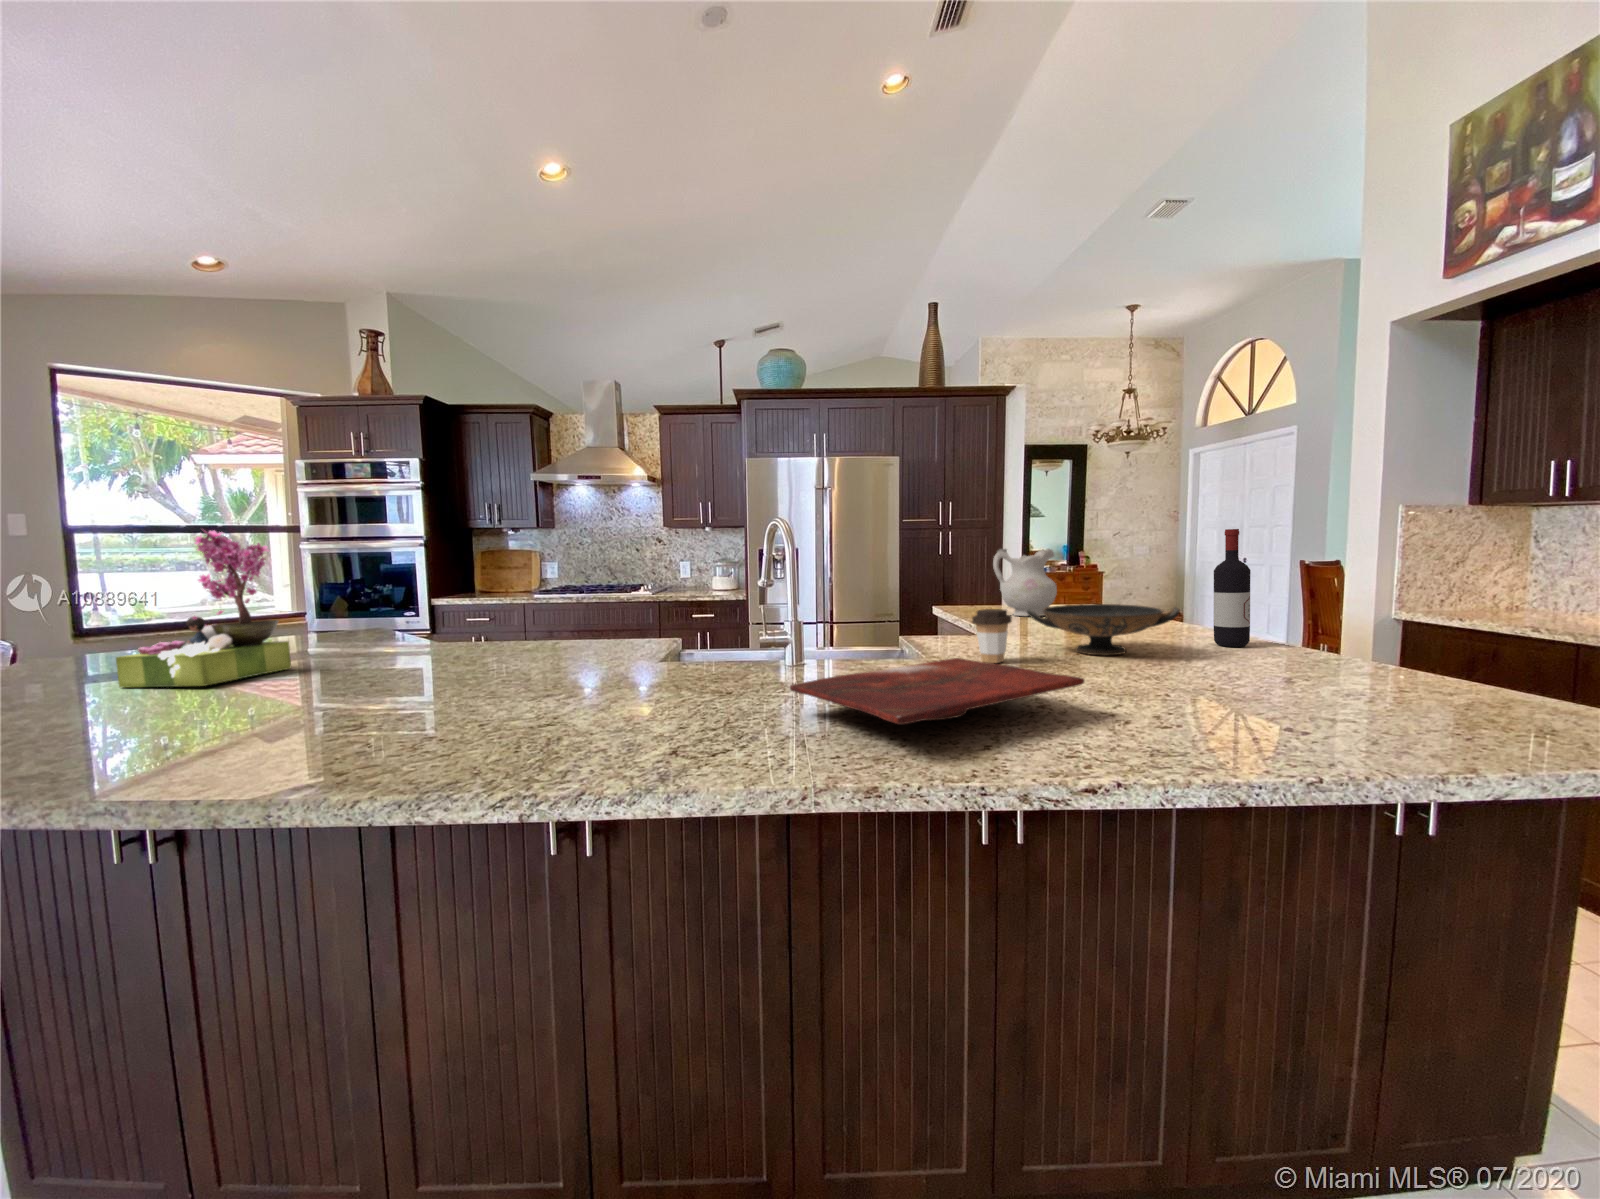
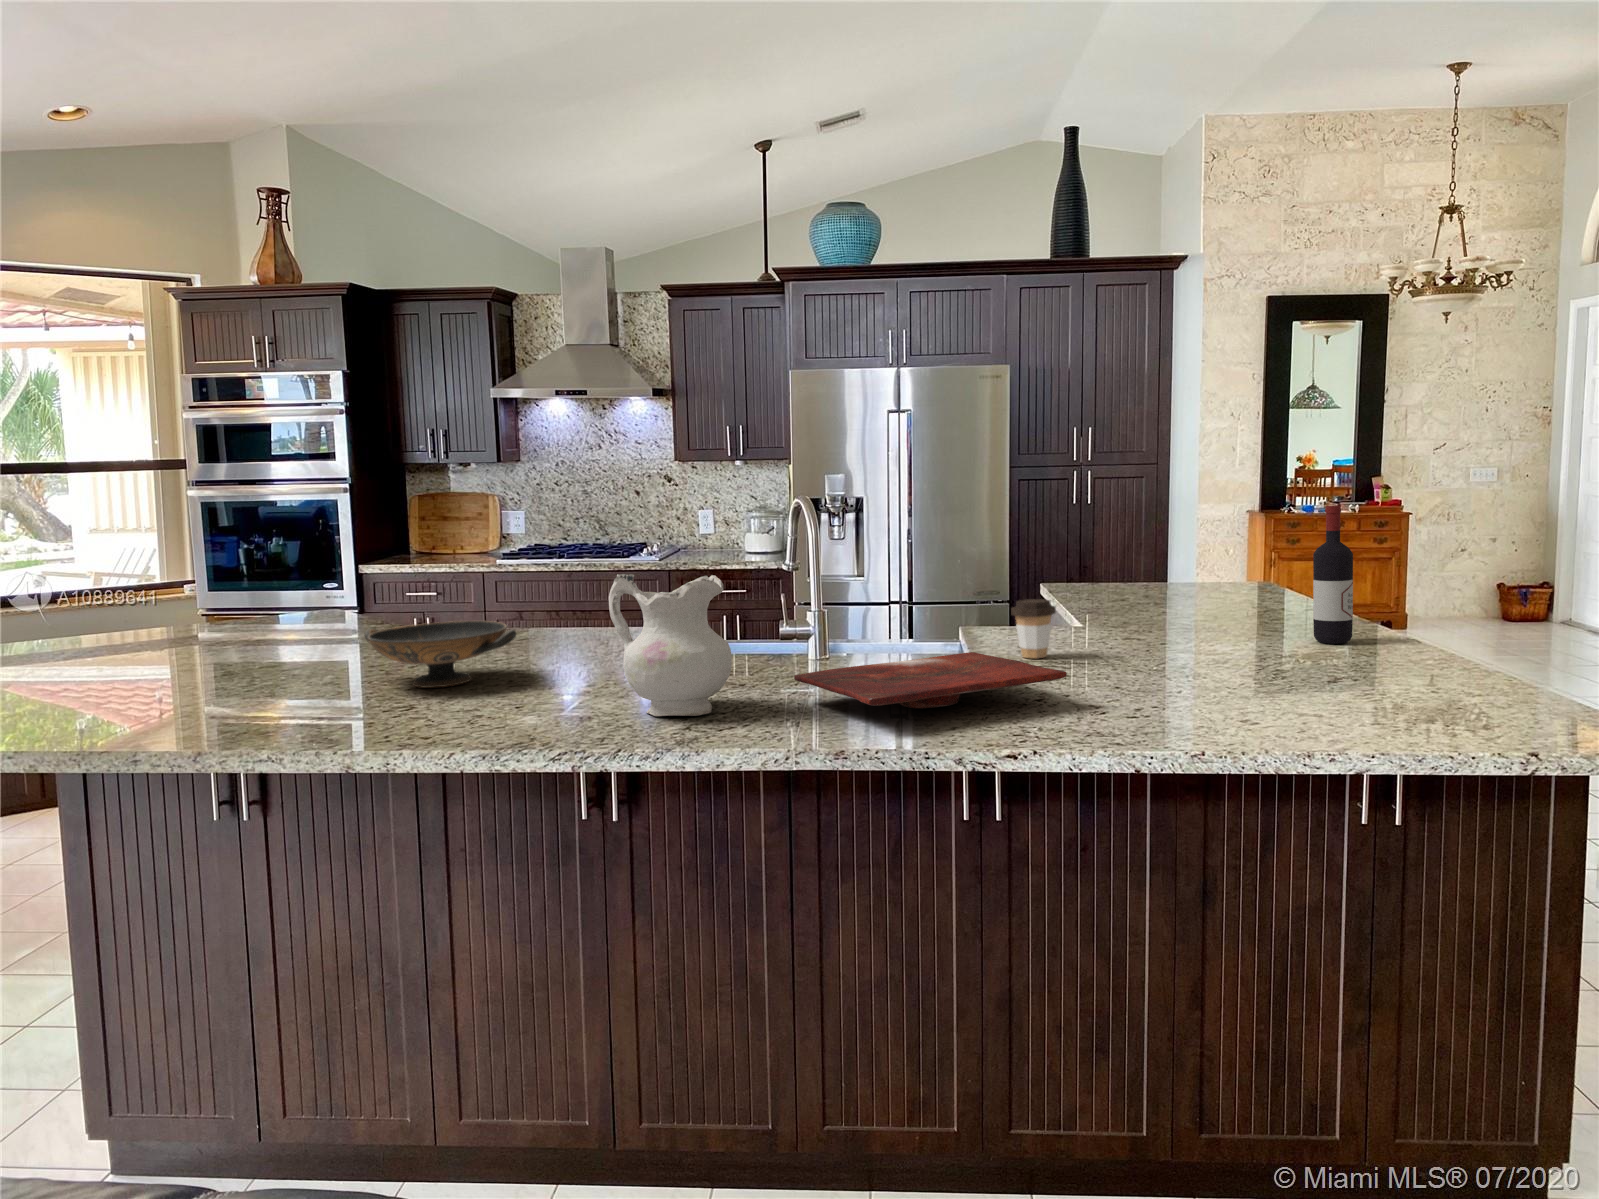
flower arrangement: present [116,531,291,687] -> none [146,508,293,672]
ceramic pitcher: present [993,549,1057,616] -> present [609,574,732,716]
decorative bowl: present [1027,604,1179,655] -> present [364,621,516,688]

